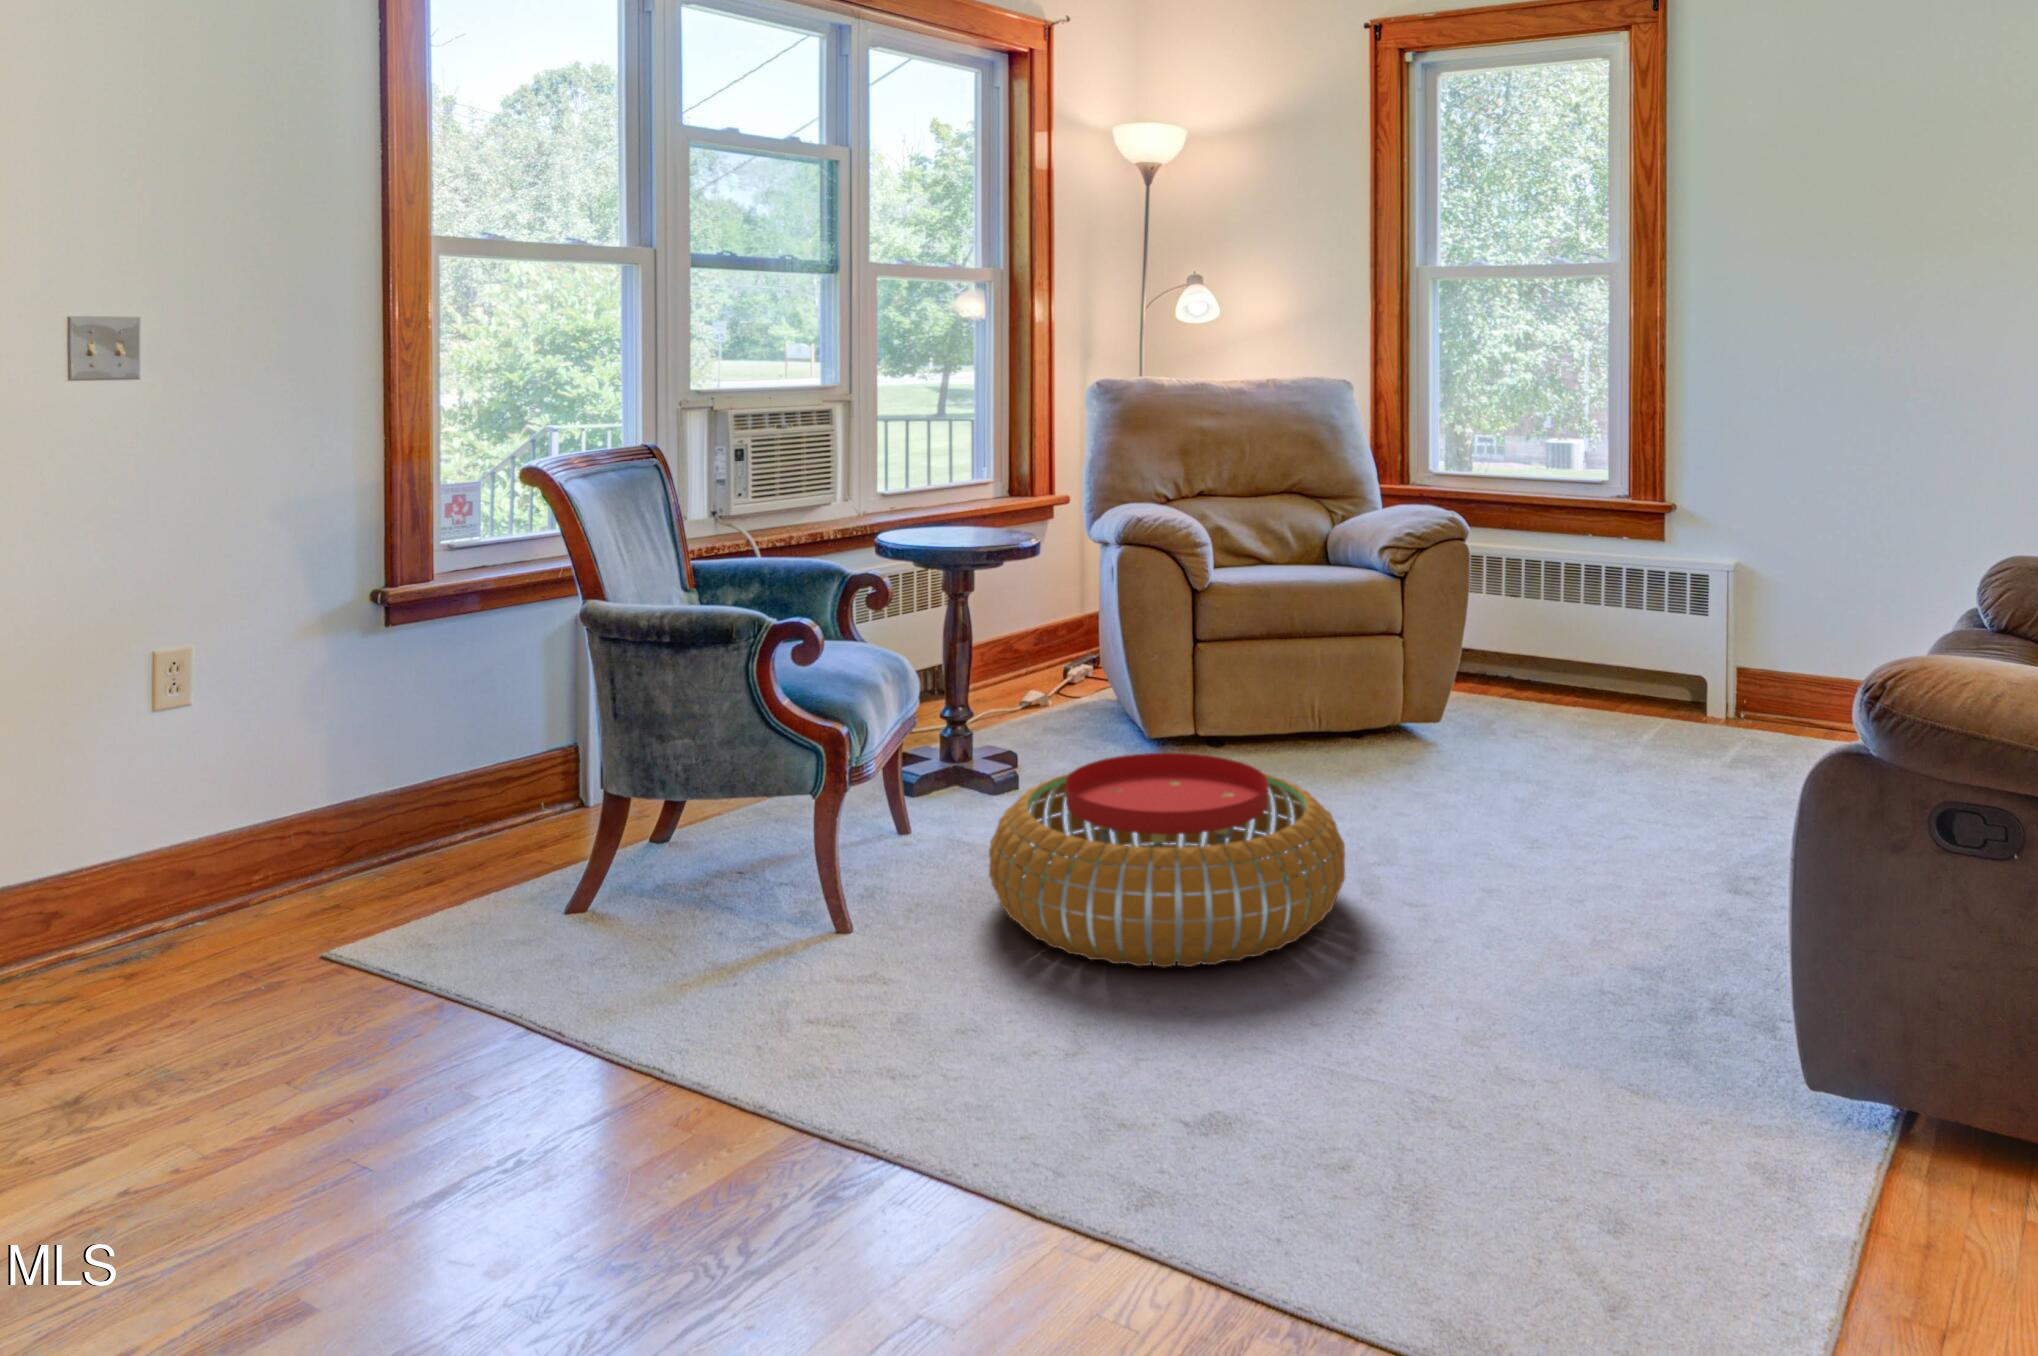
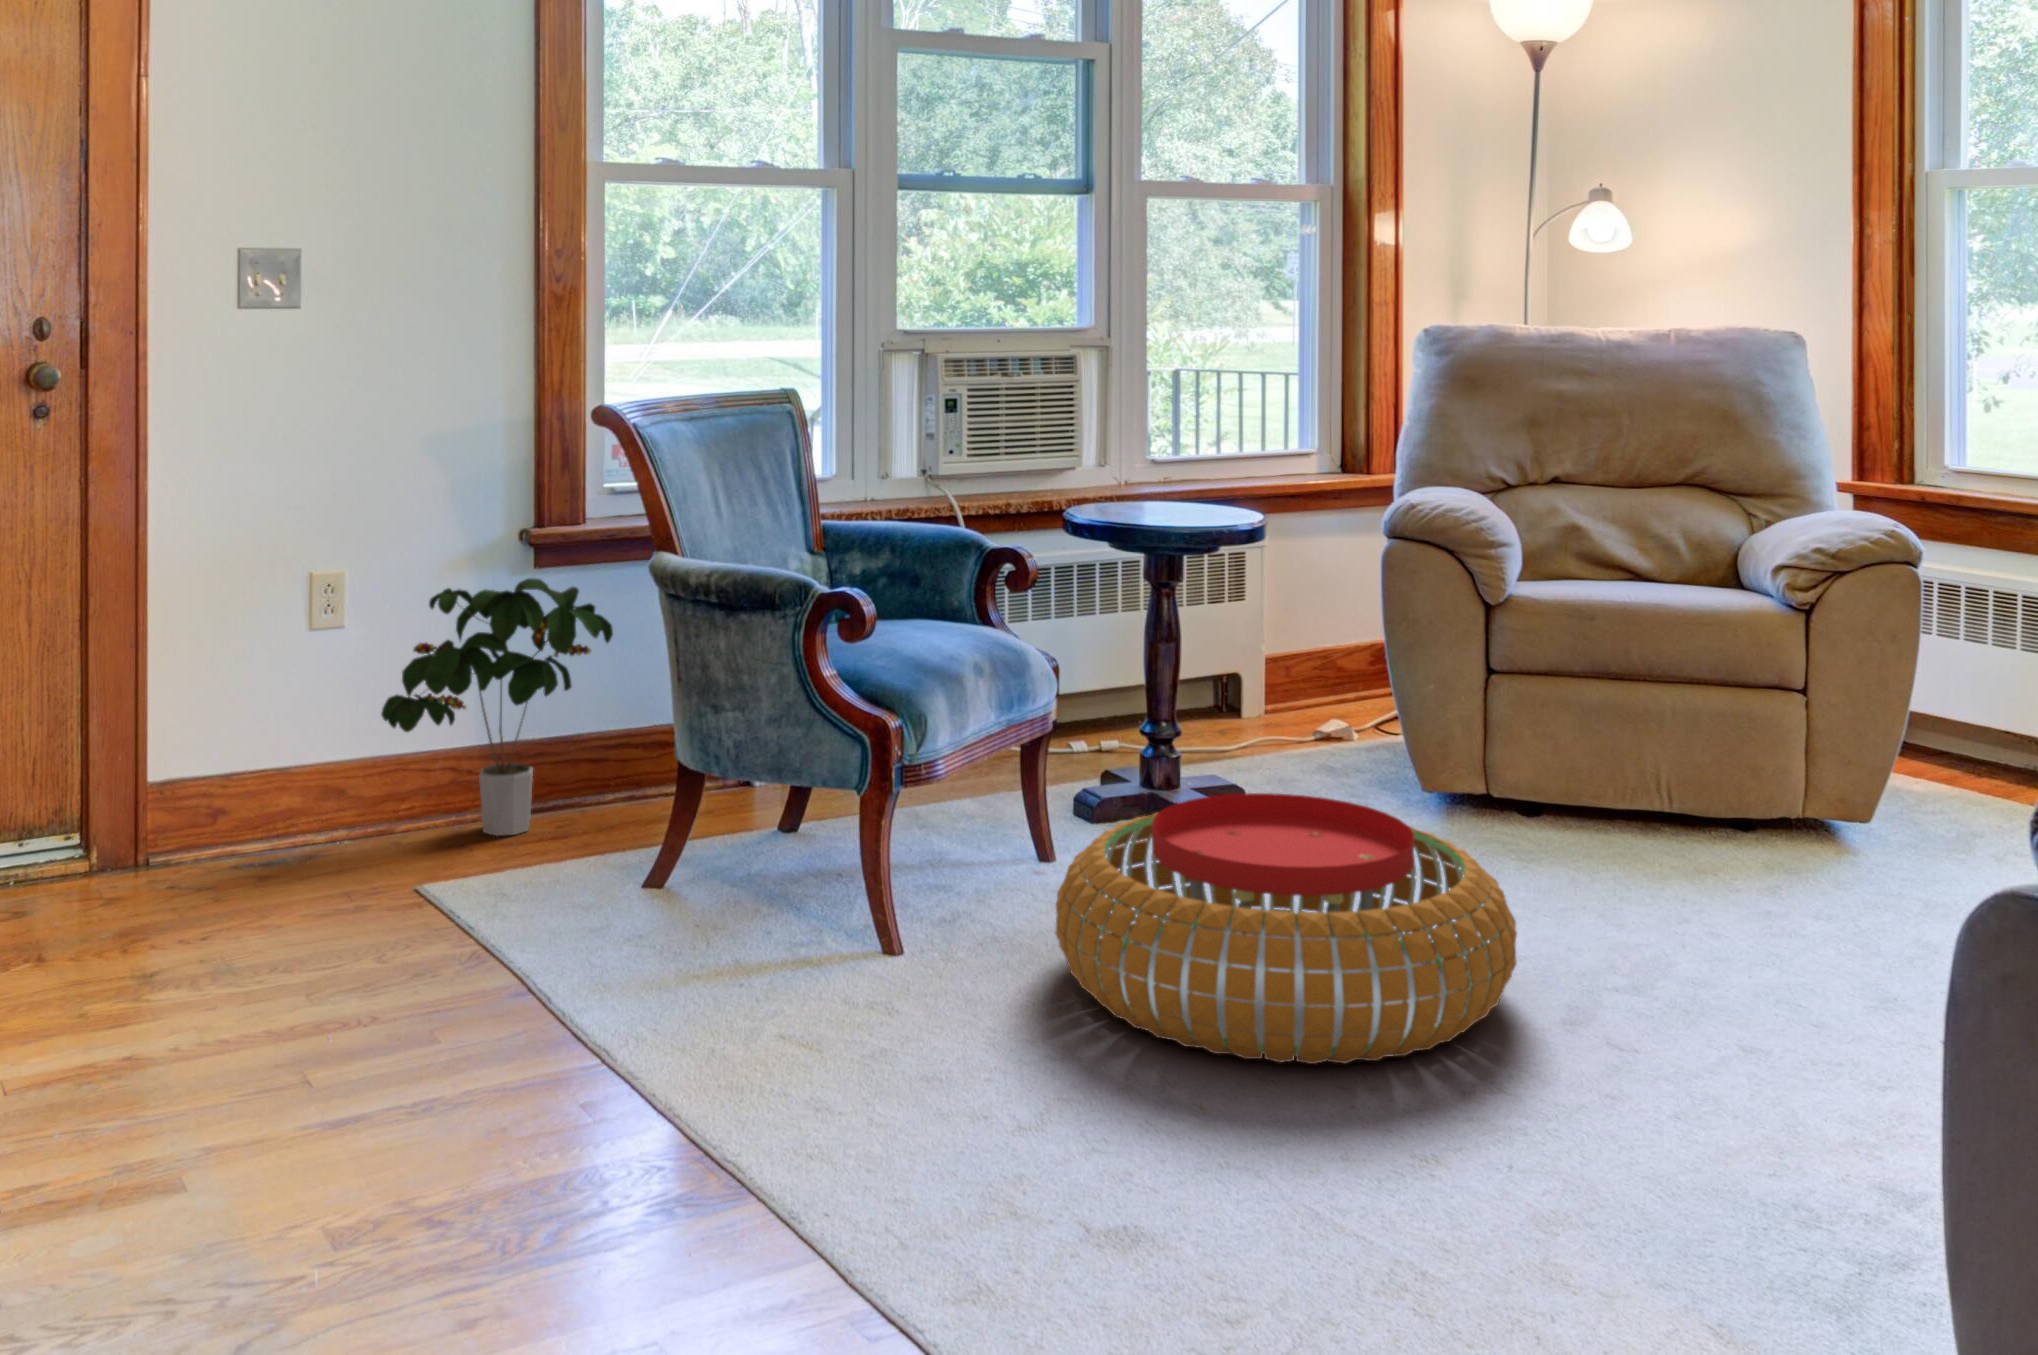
potted plant: none [241,637,471,894] -> present [381,578,613,836]

